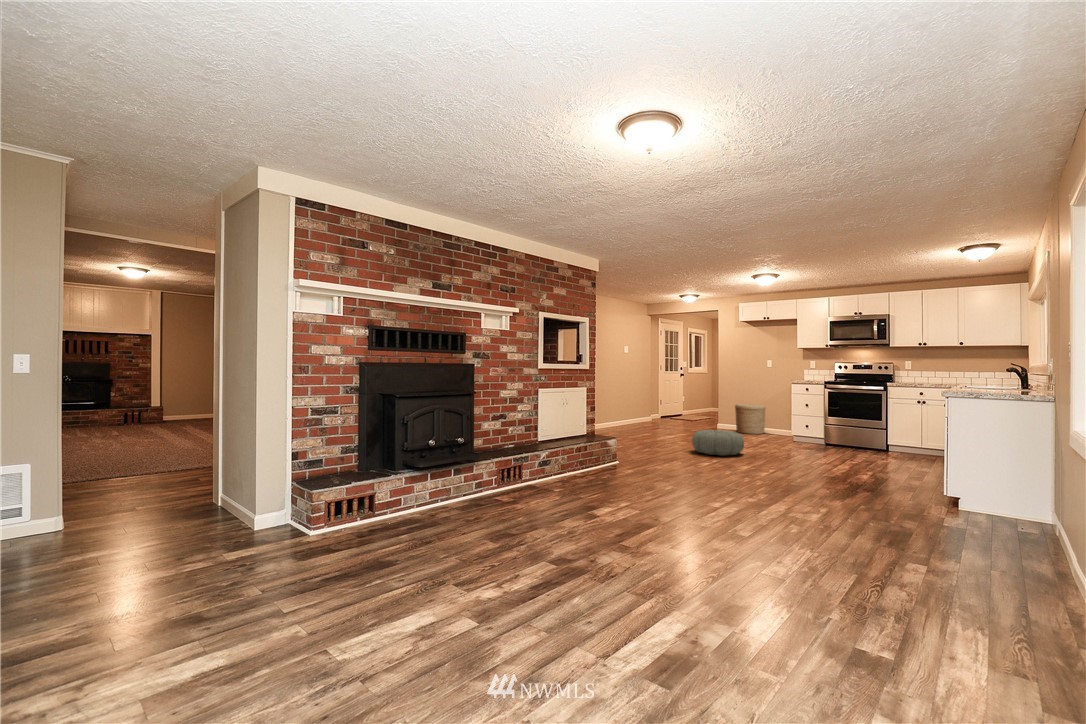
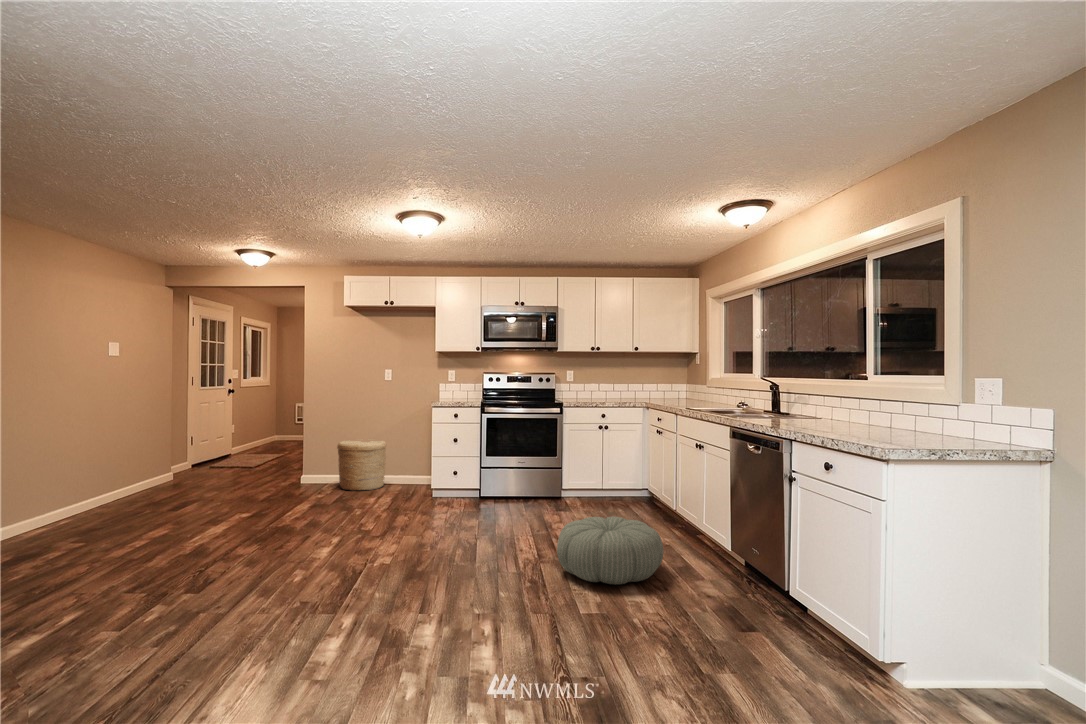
pouf: present [692,430,744,456] -> present [557,517,664,585]

